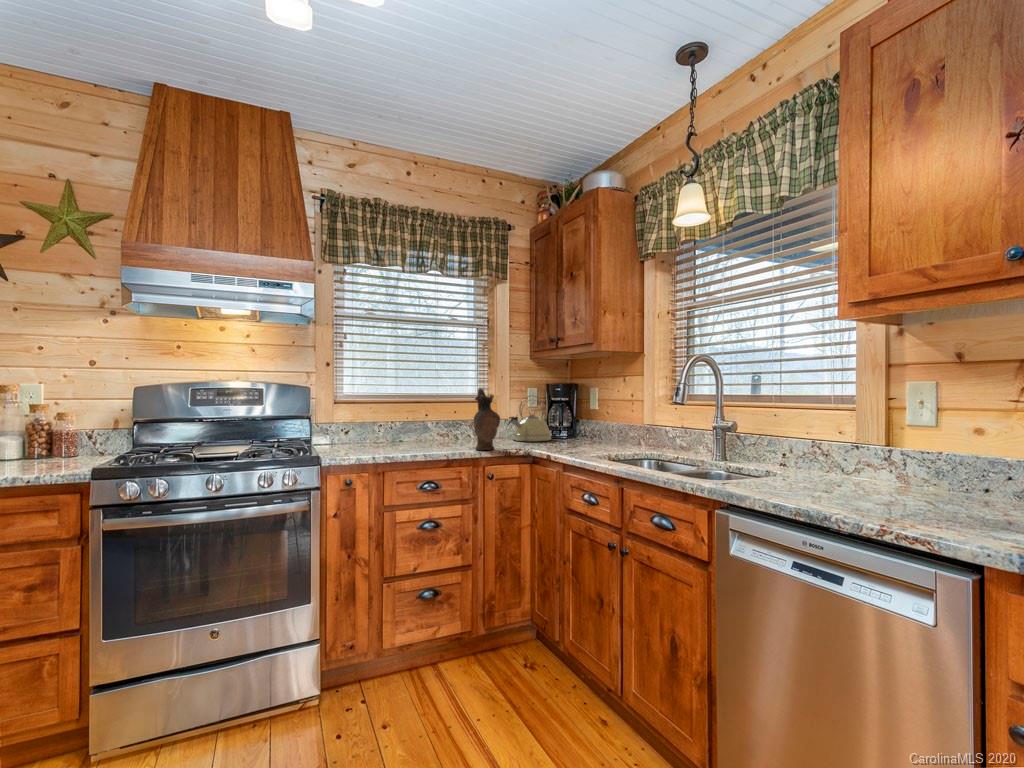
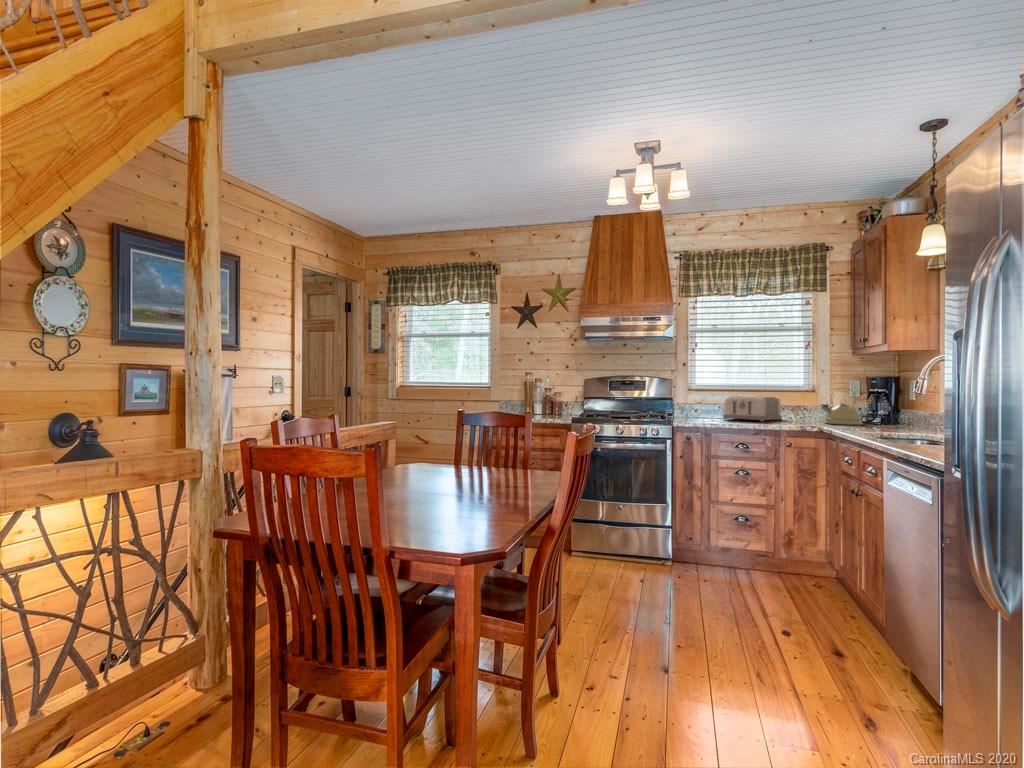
ceramic pitcher: present [474,388,500,450] -> none [779,381,800,426]
toaster: none [389,408,458,443] -> present [723,396,782,421]

